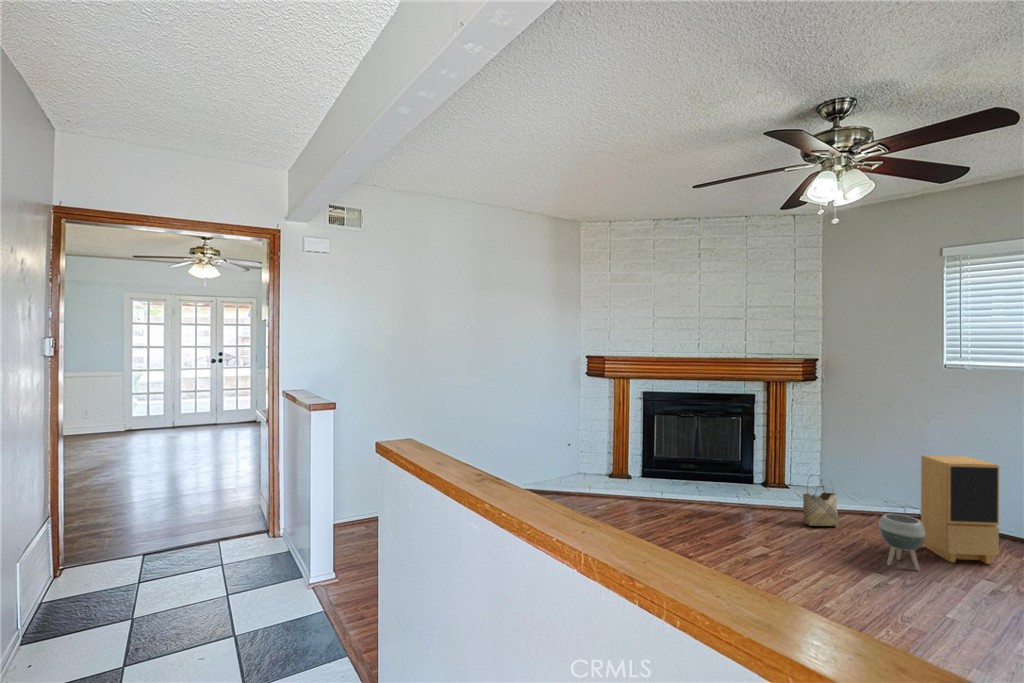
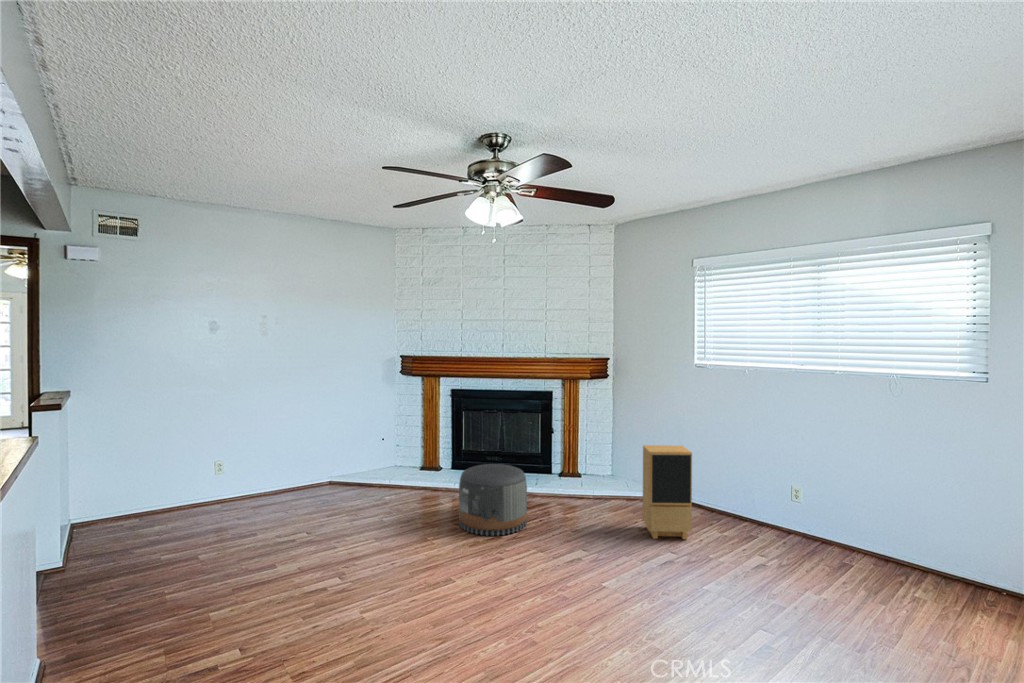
pouf: none [705,473,787,553] -> present [459,464,527,536]
woven basket: present [803,475,839,526] -> none [558,464,589,511]
planter: present [879,514,926,570] -> none [591,498,624,547]

